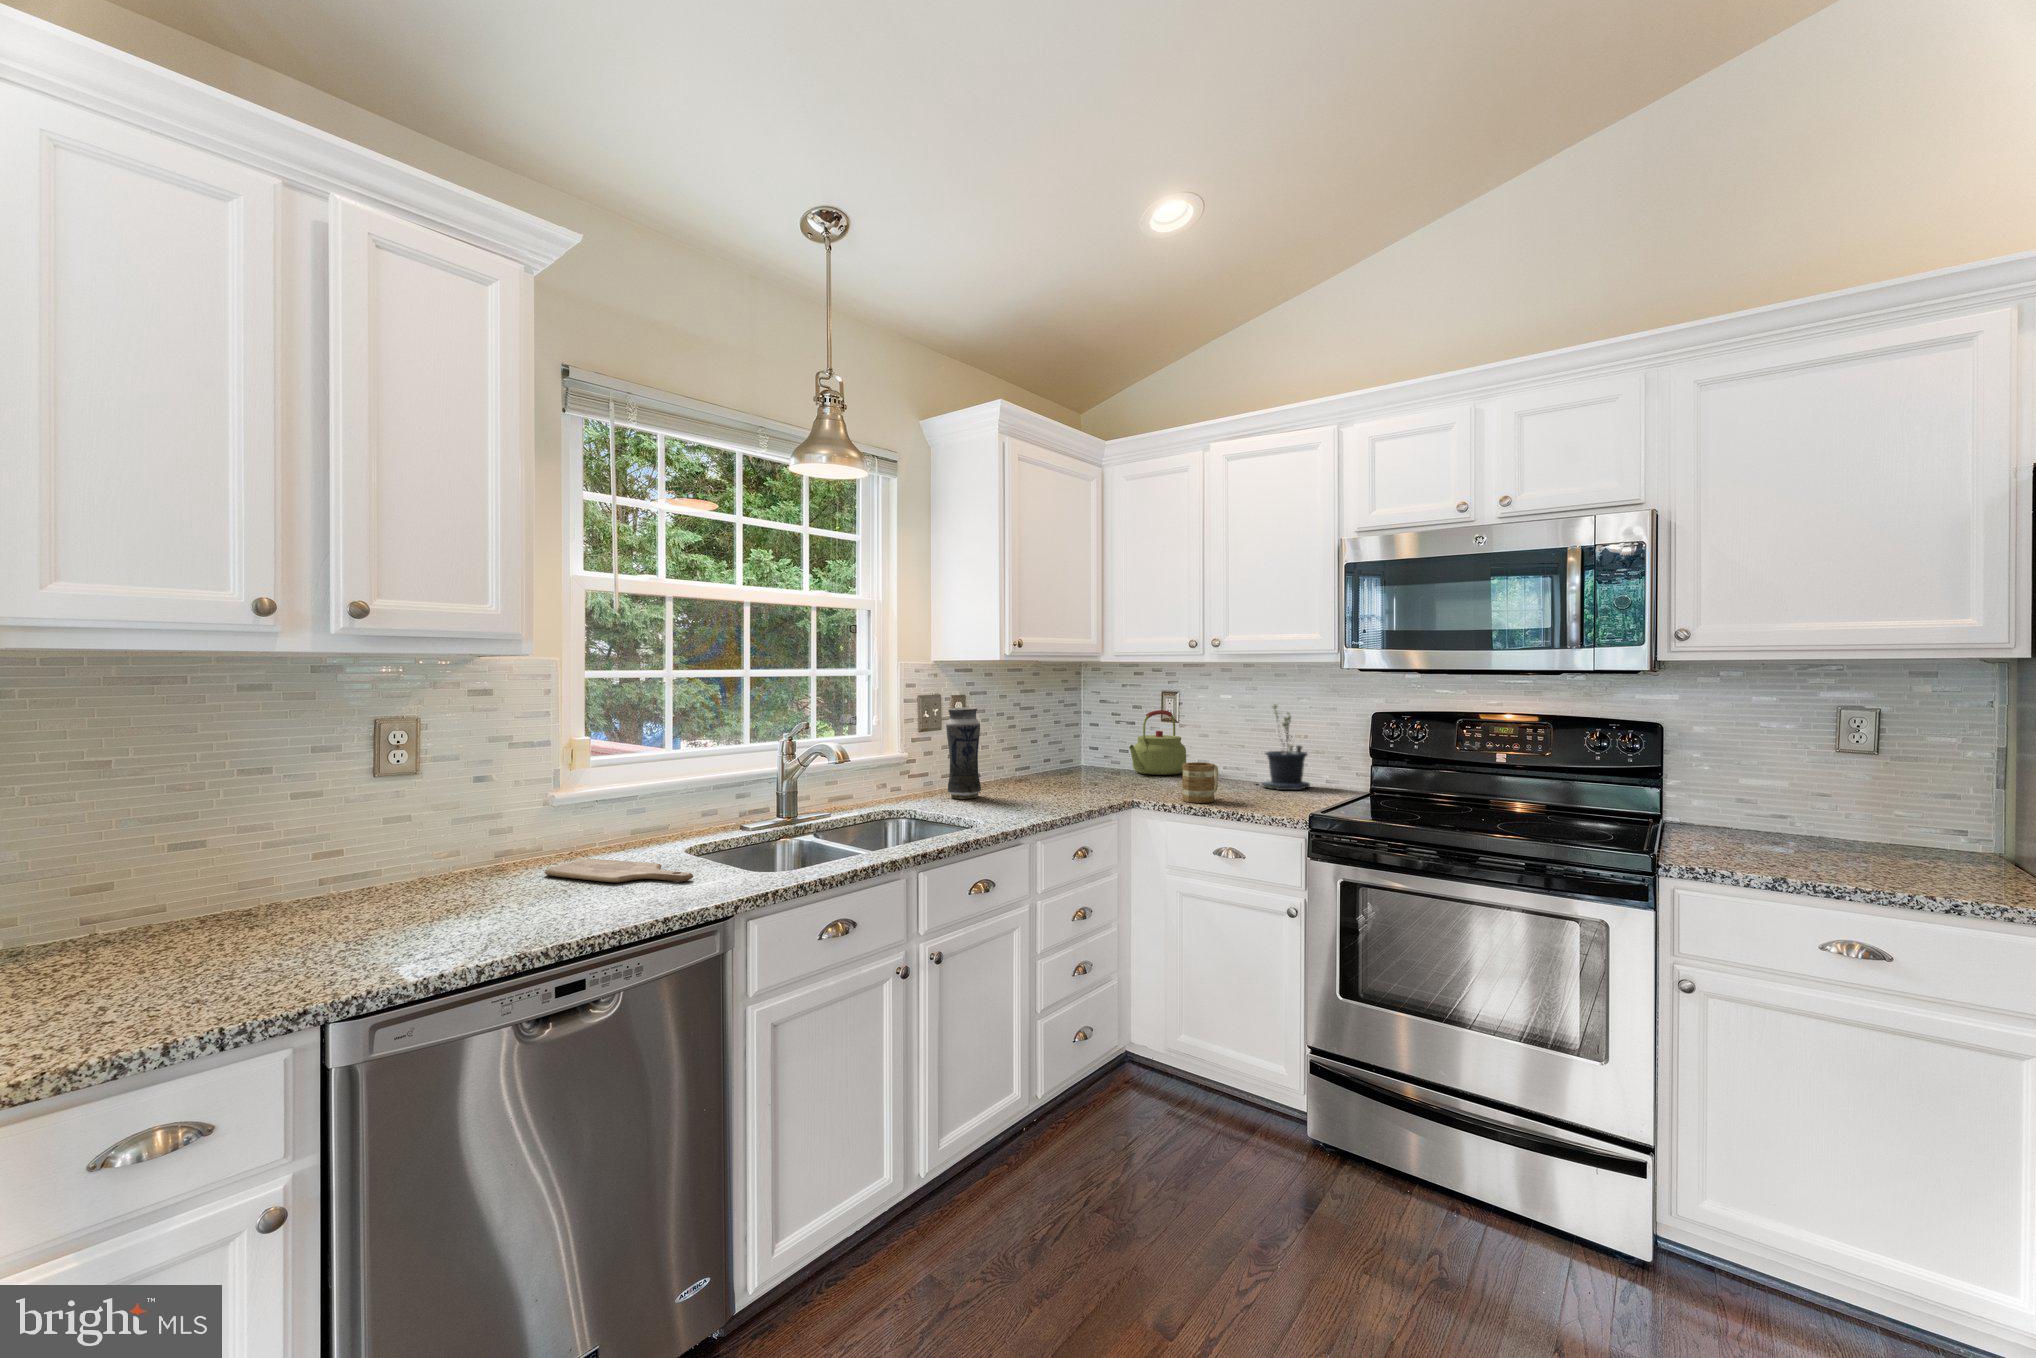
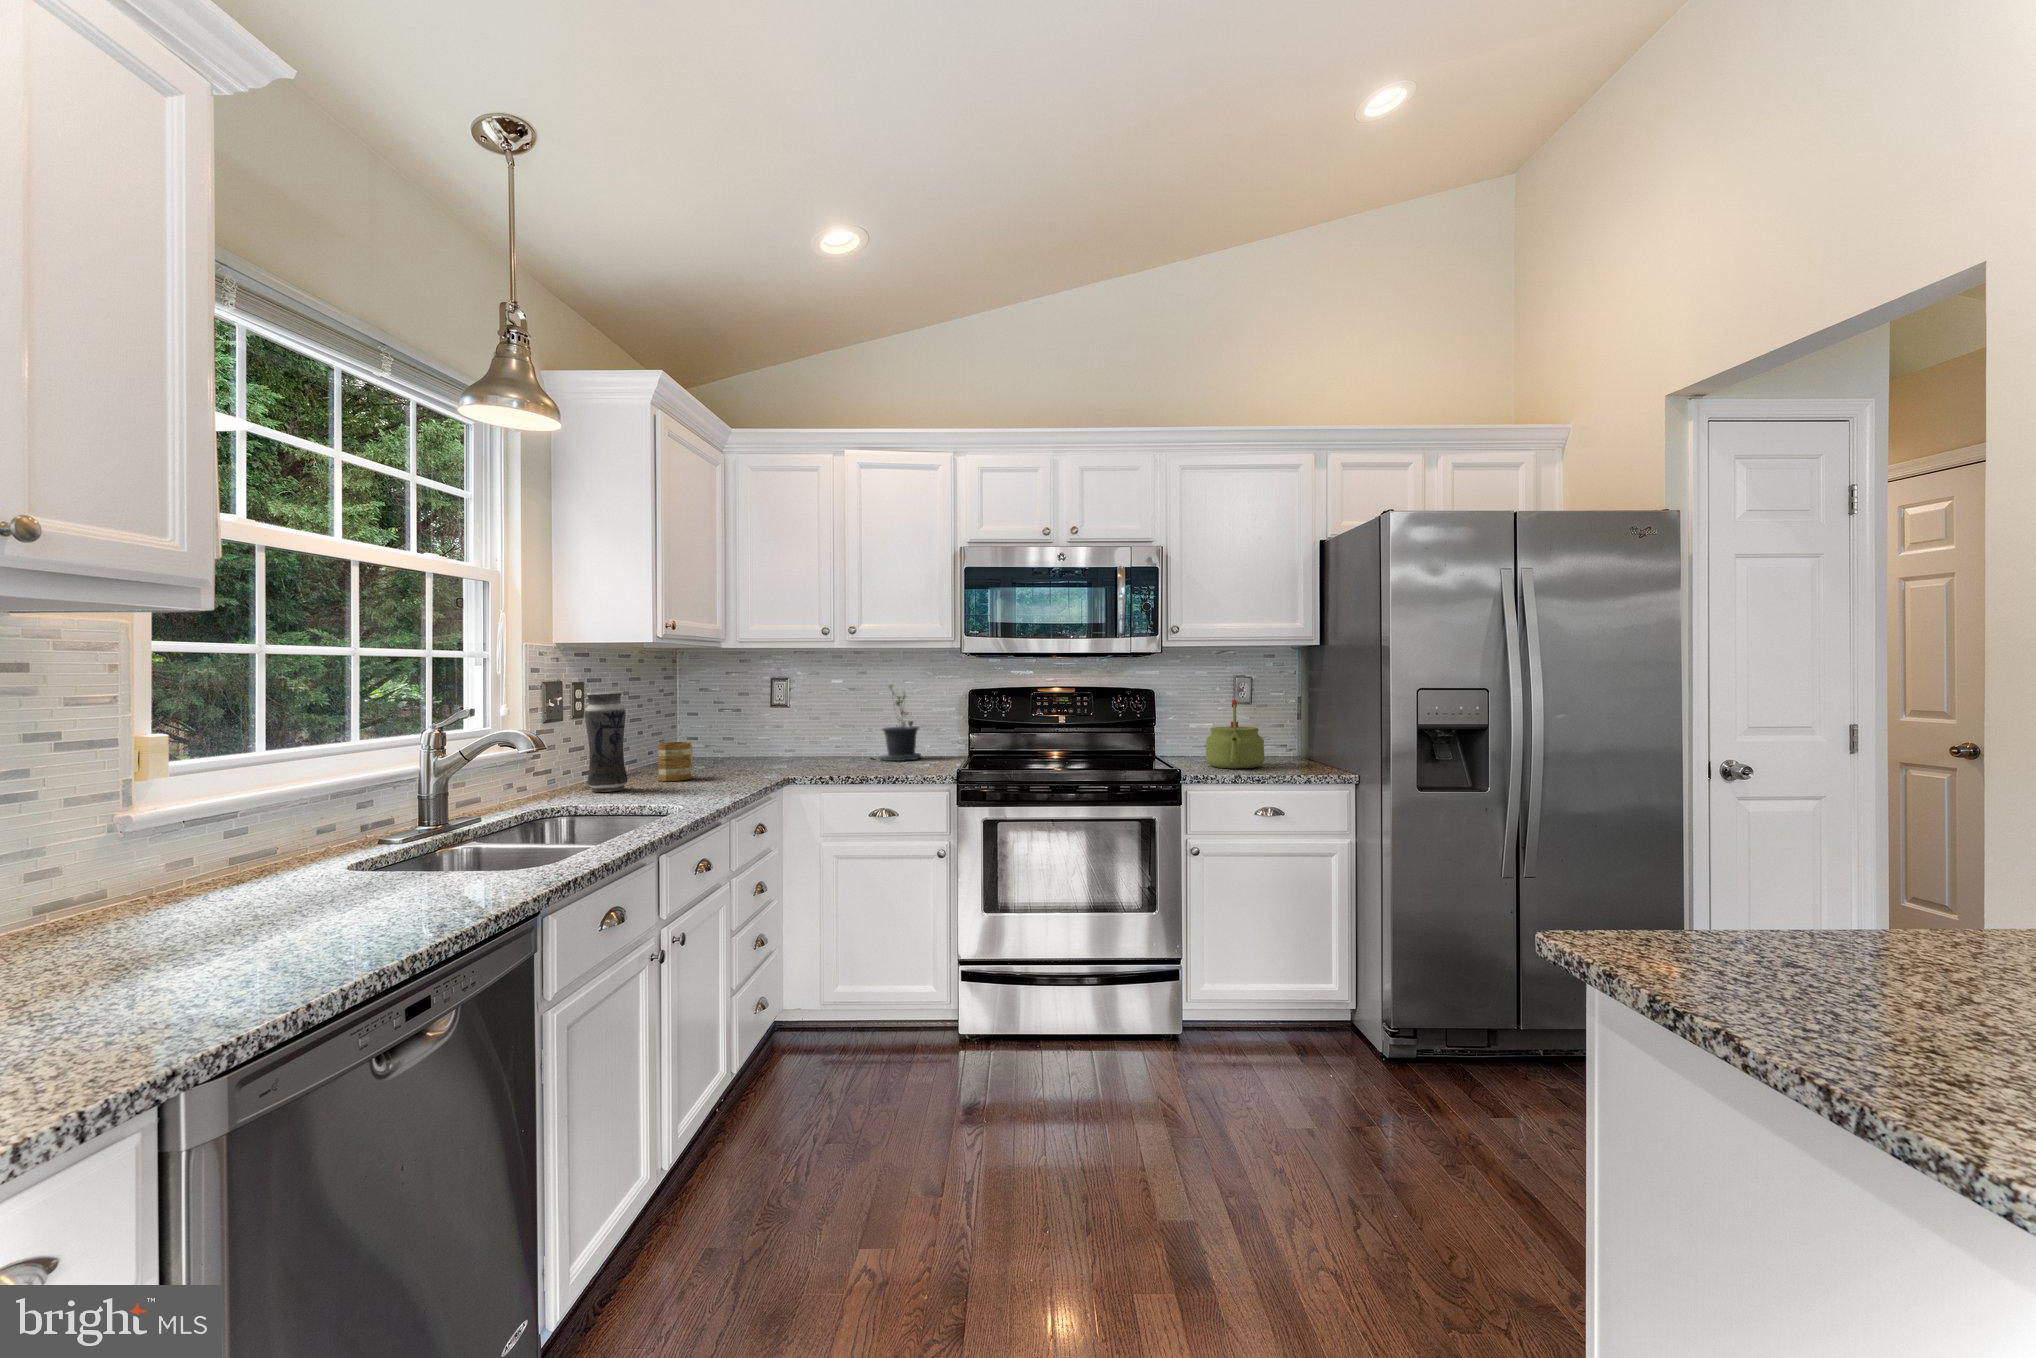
kettle: present [1129,710,1186,775] -> present [1206,699,1265,769]
mug: present [1182,762,1218,803] -> present [657,742,693,781]
cutting board: present [544,859,693,882] -> none [183,877,442,912]

